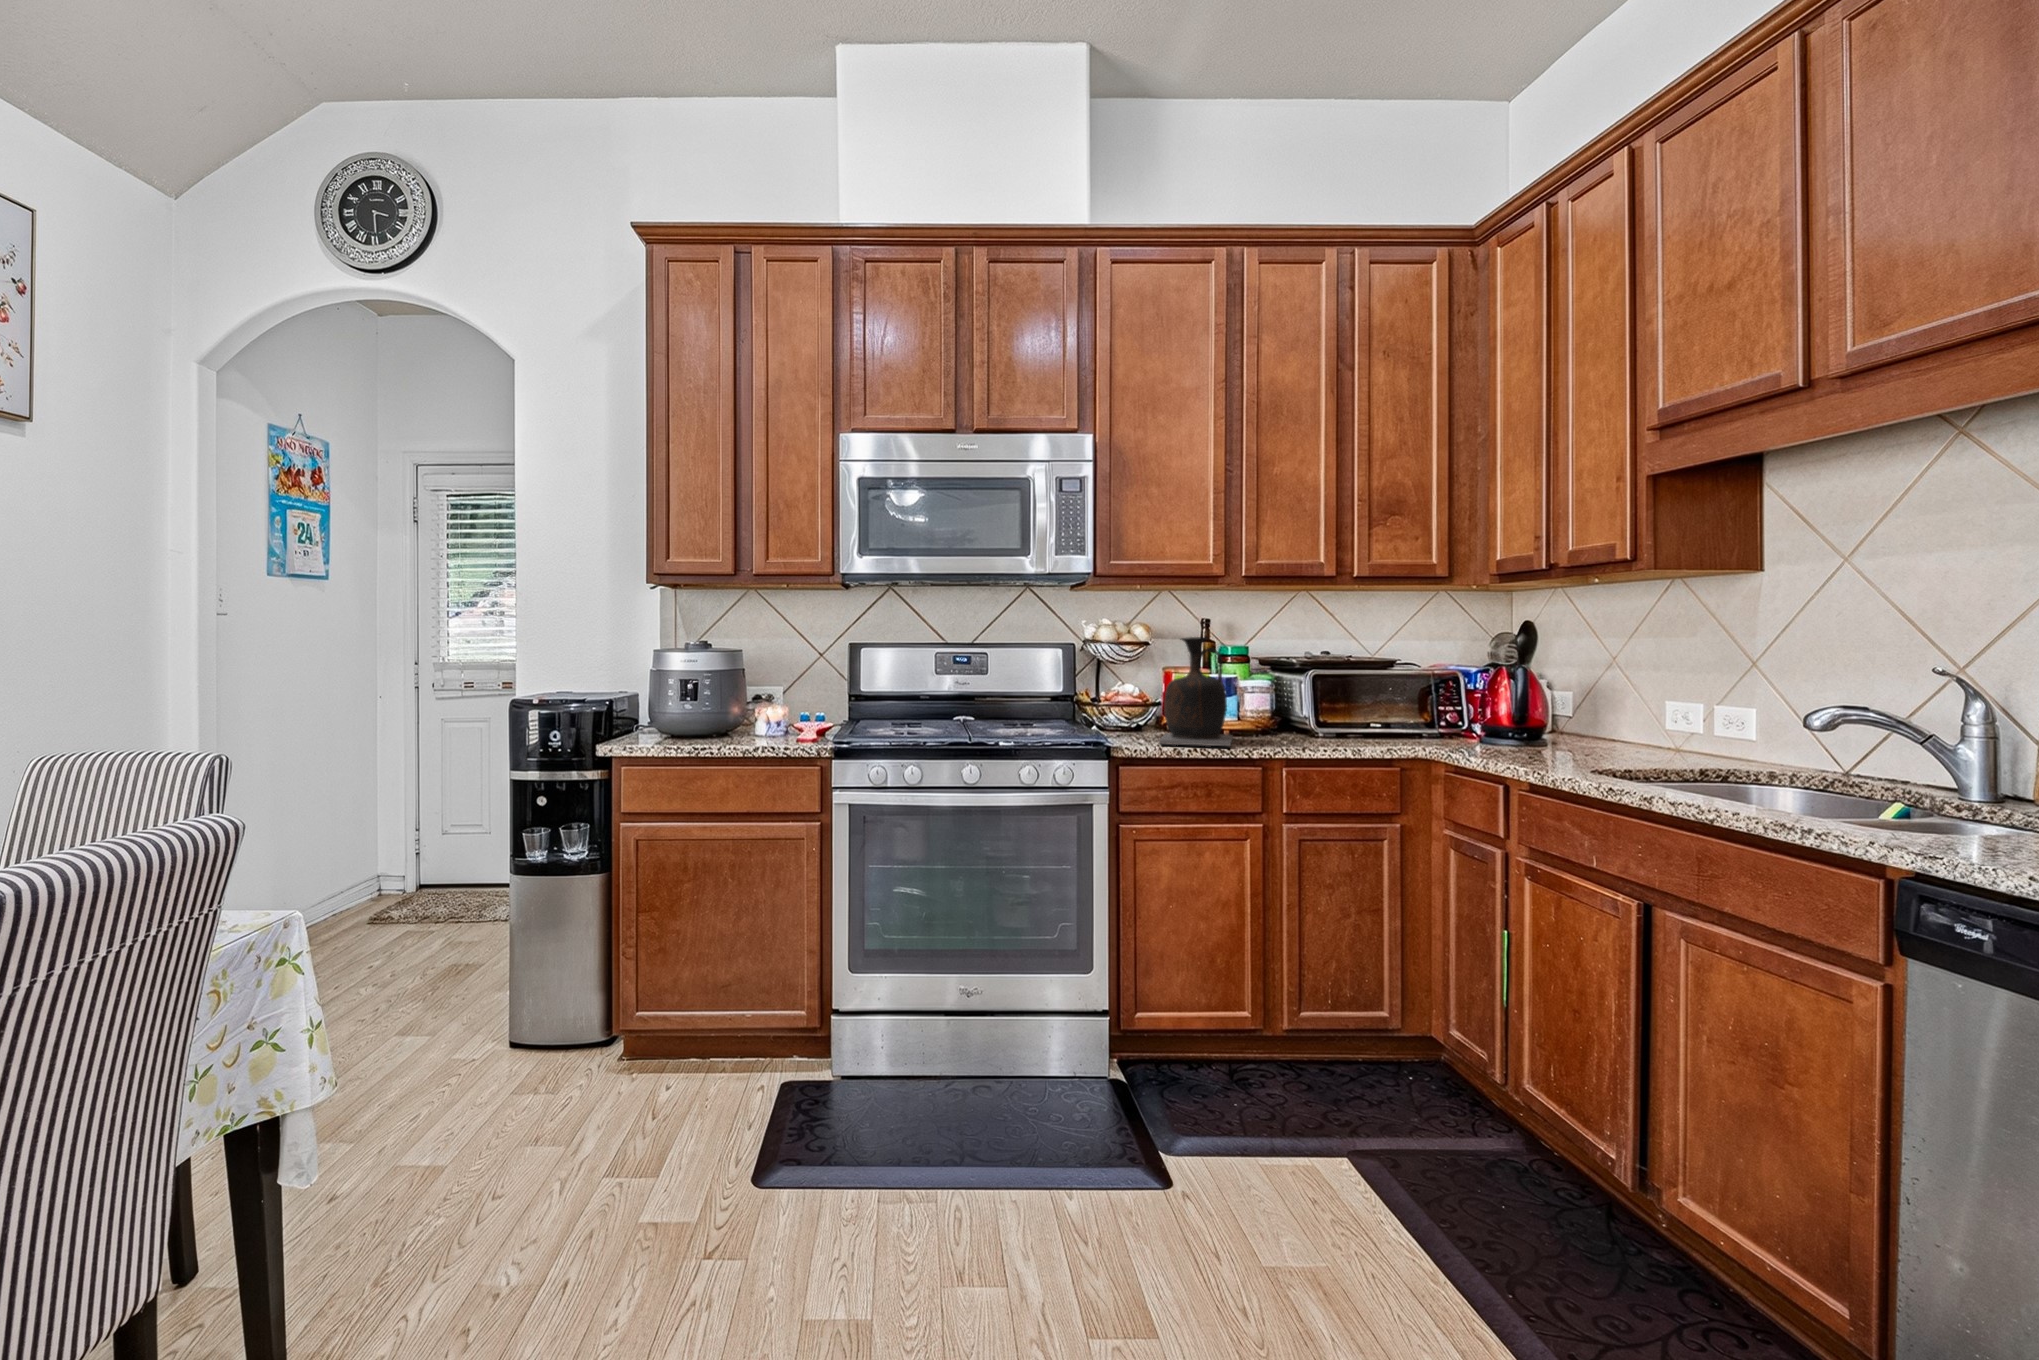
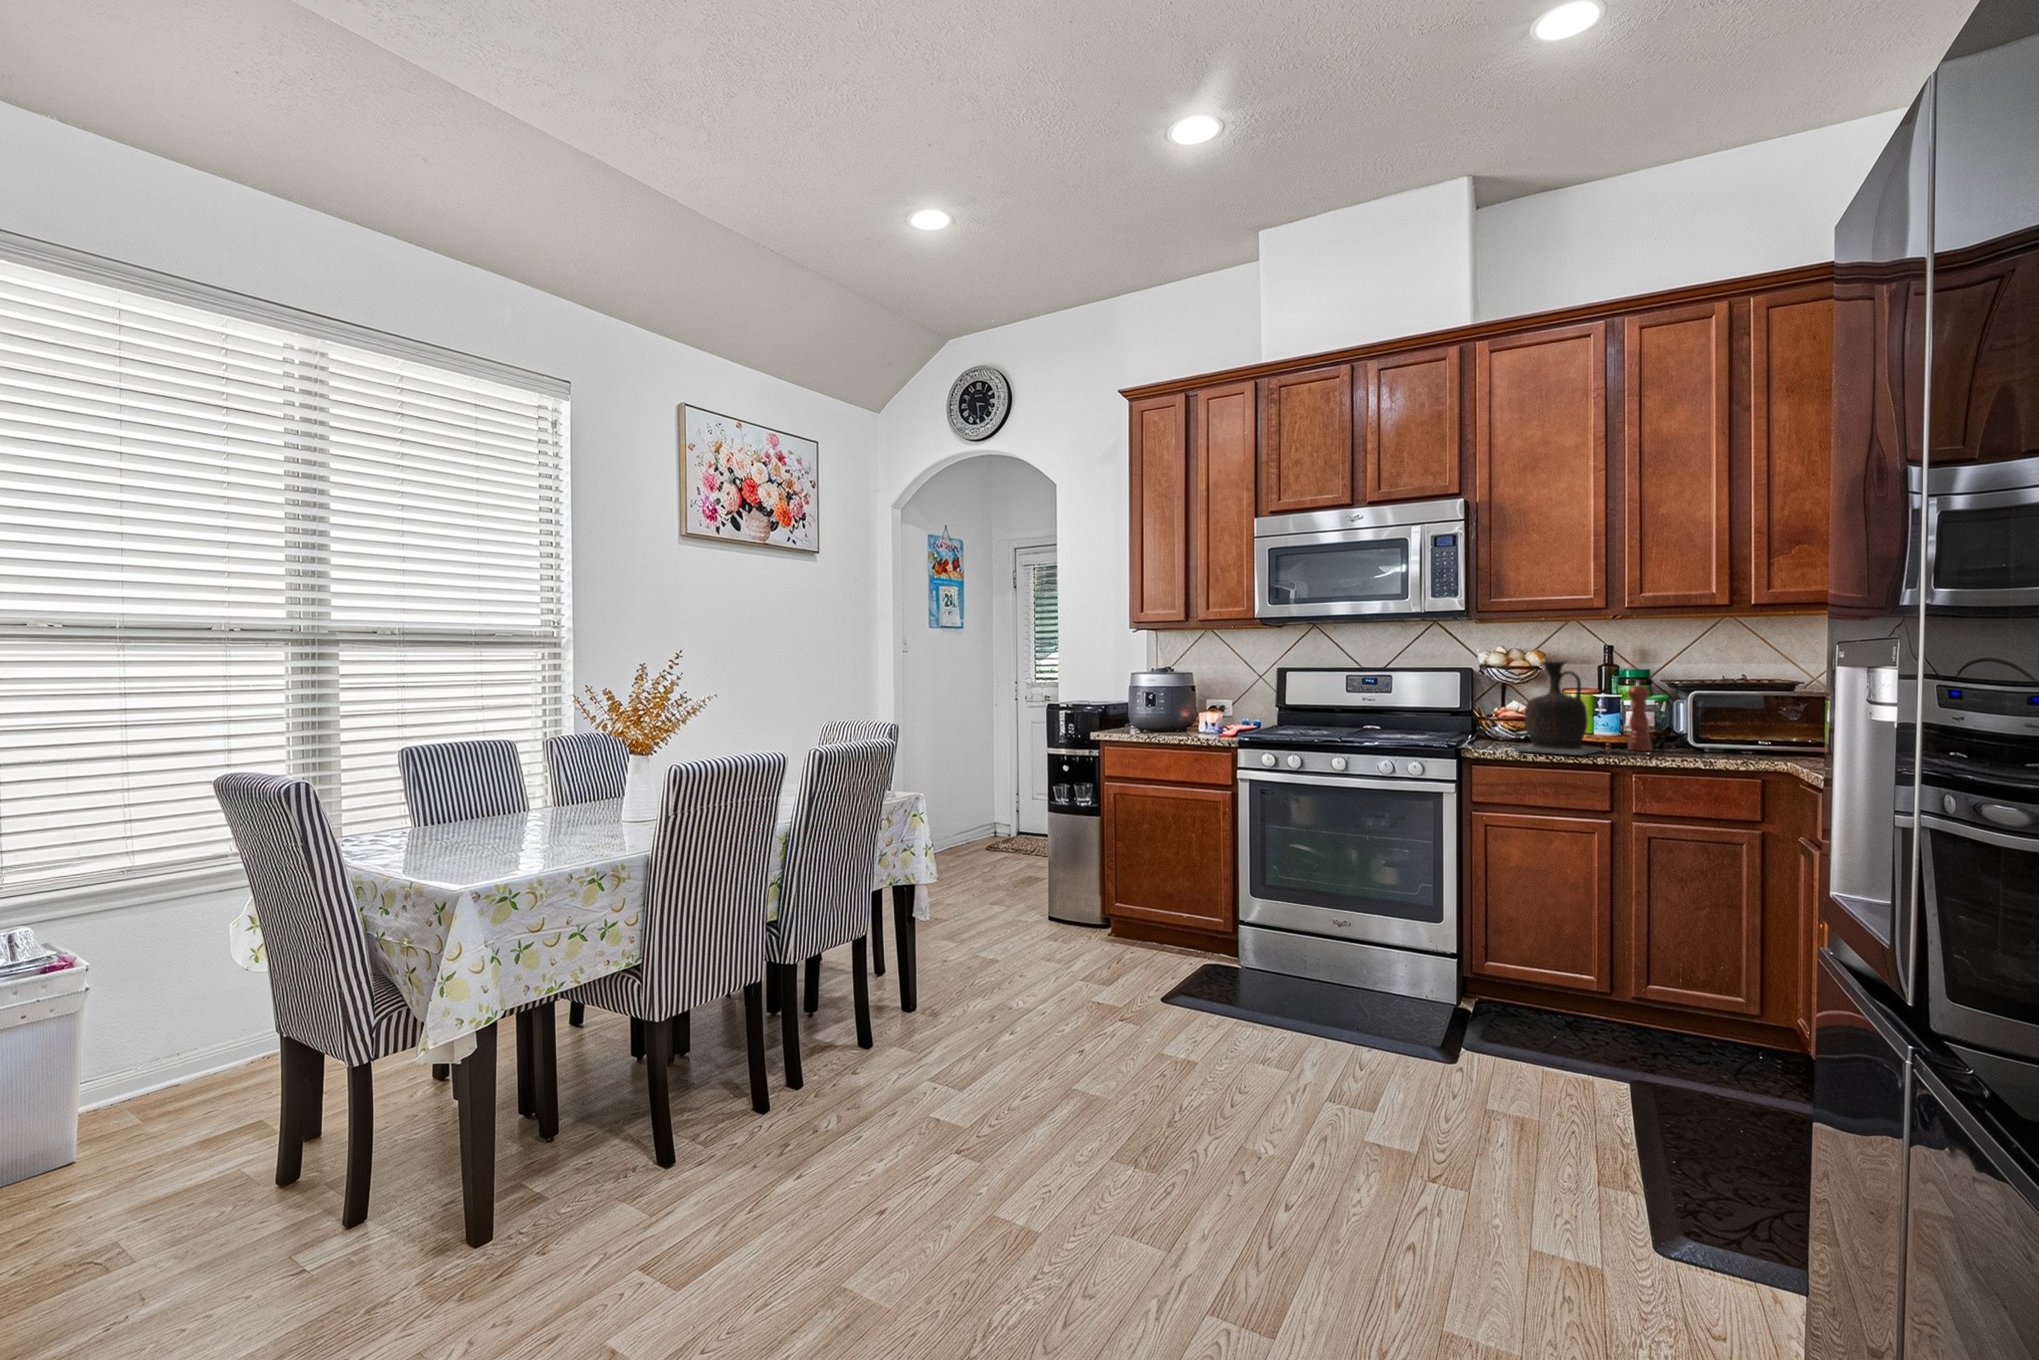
pepper mill: none [1254,659,1275,737] -> present [1627,681,1651,751]

